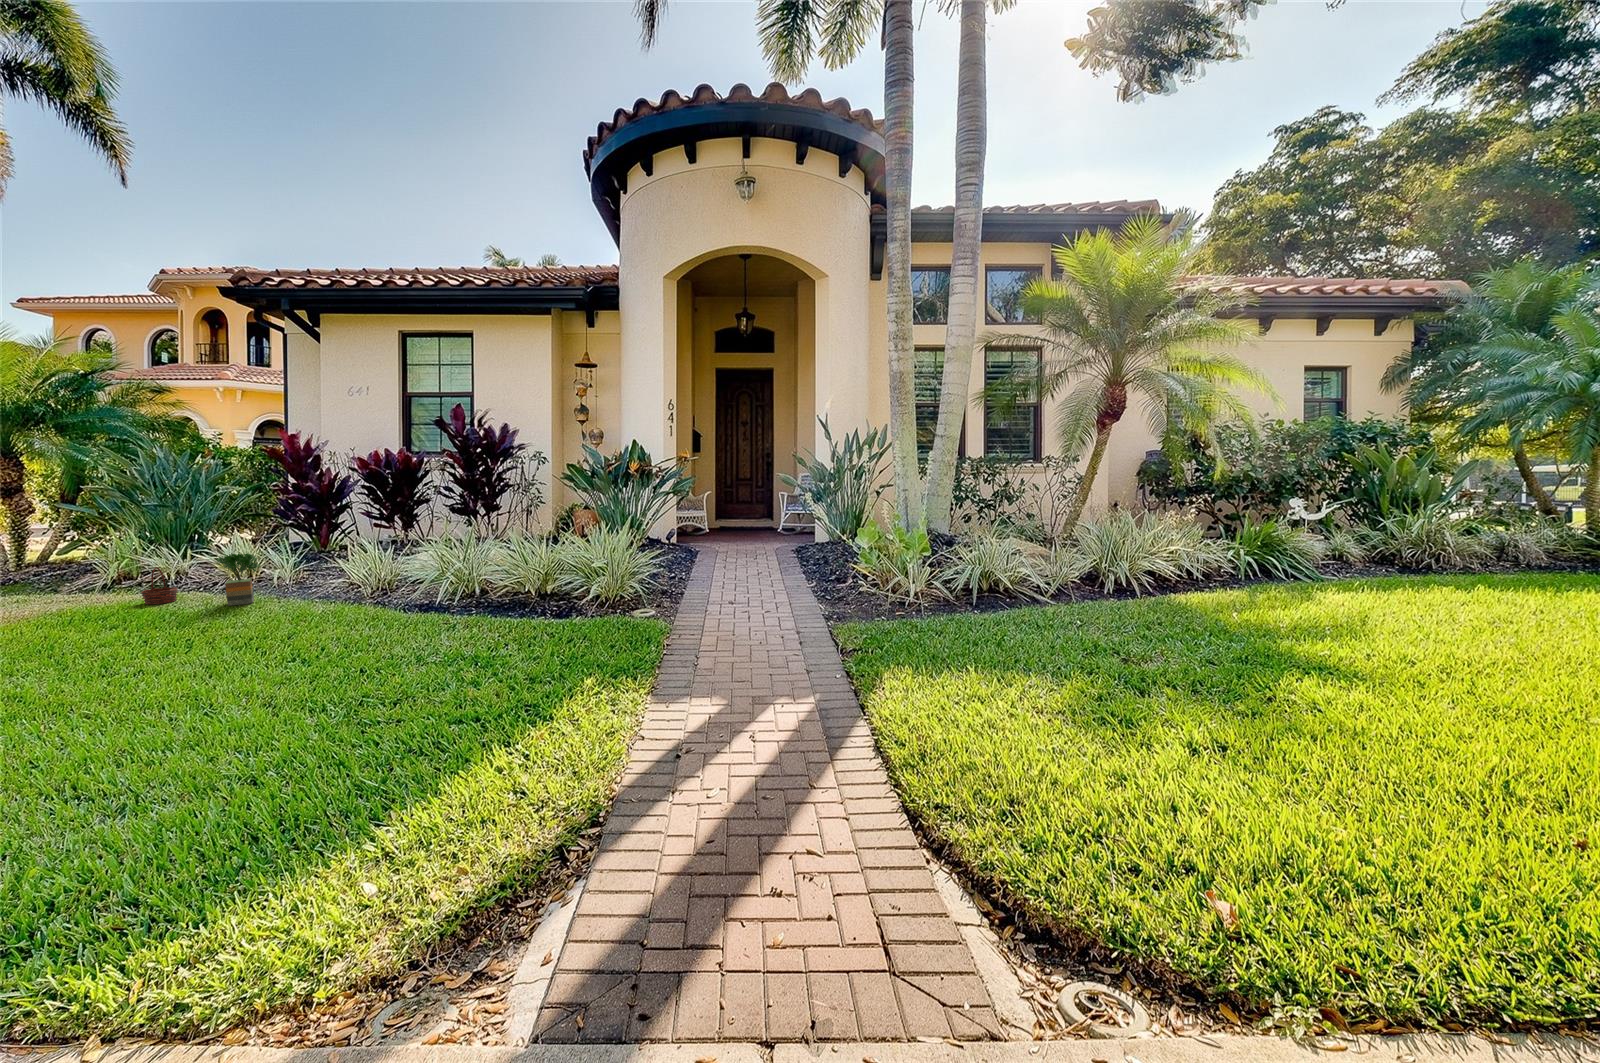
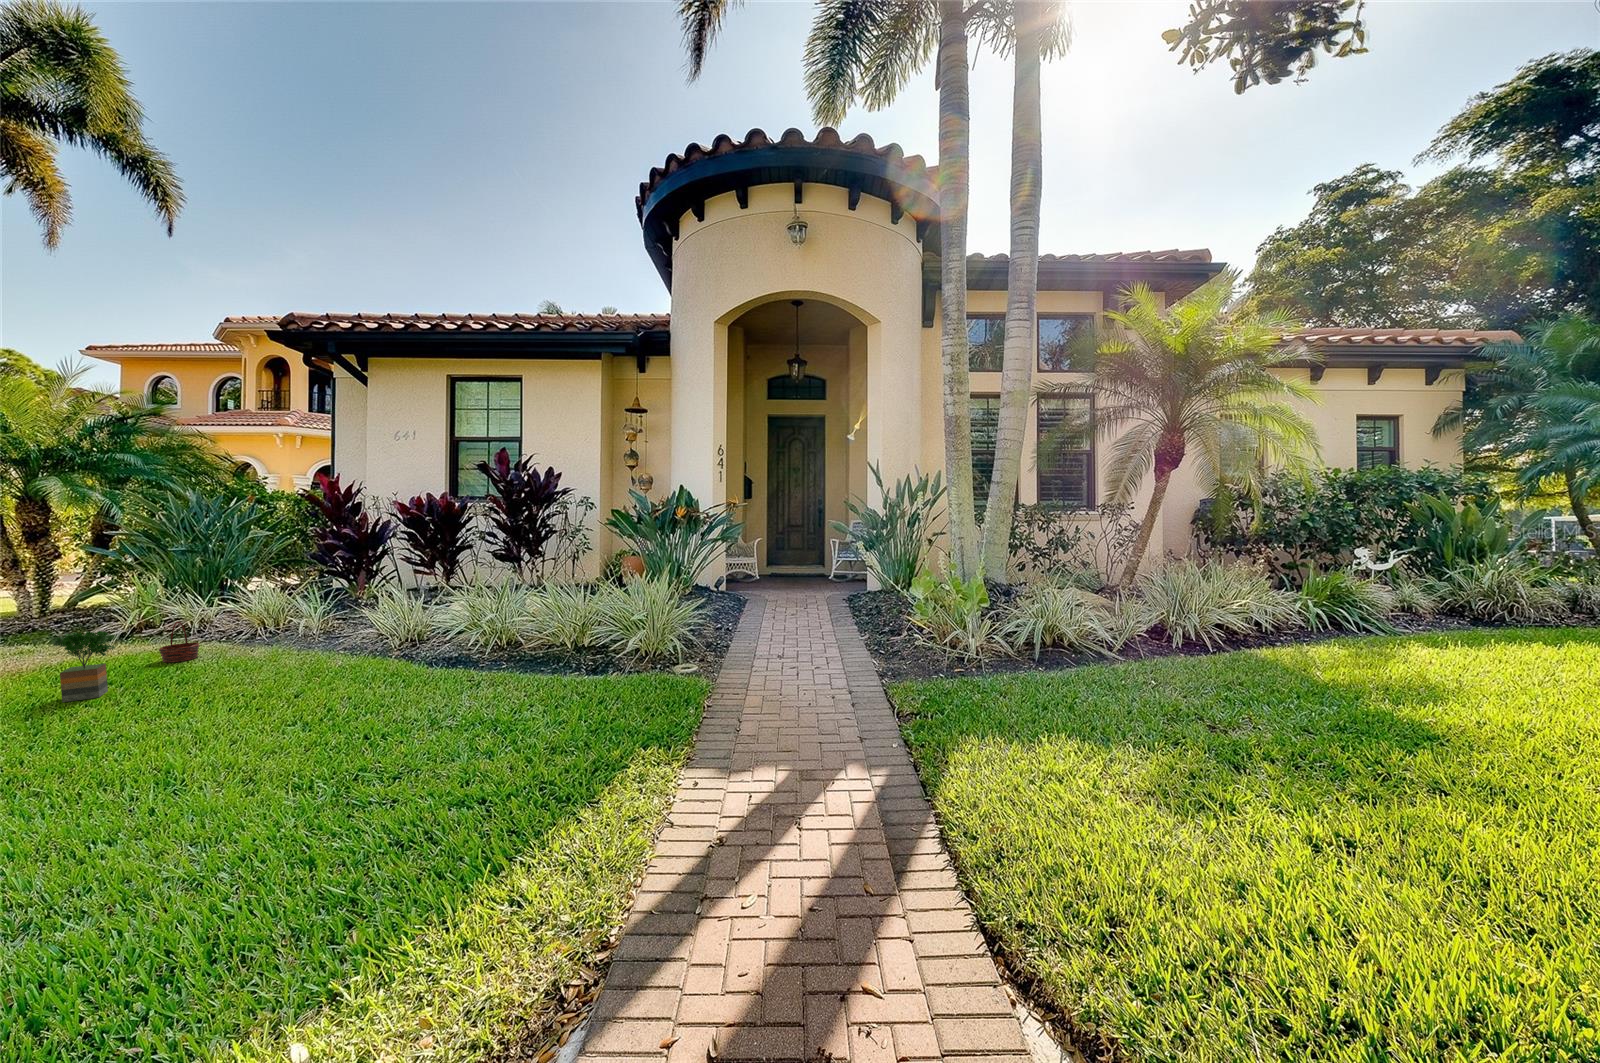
potted tree: present [217,553,260,606] -> present [52,631,115,702]

